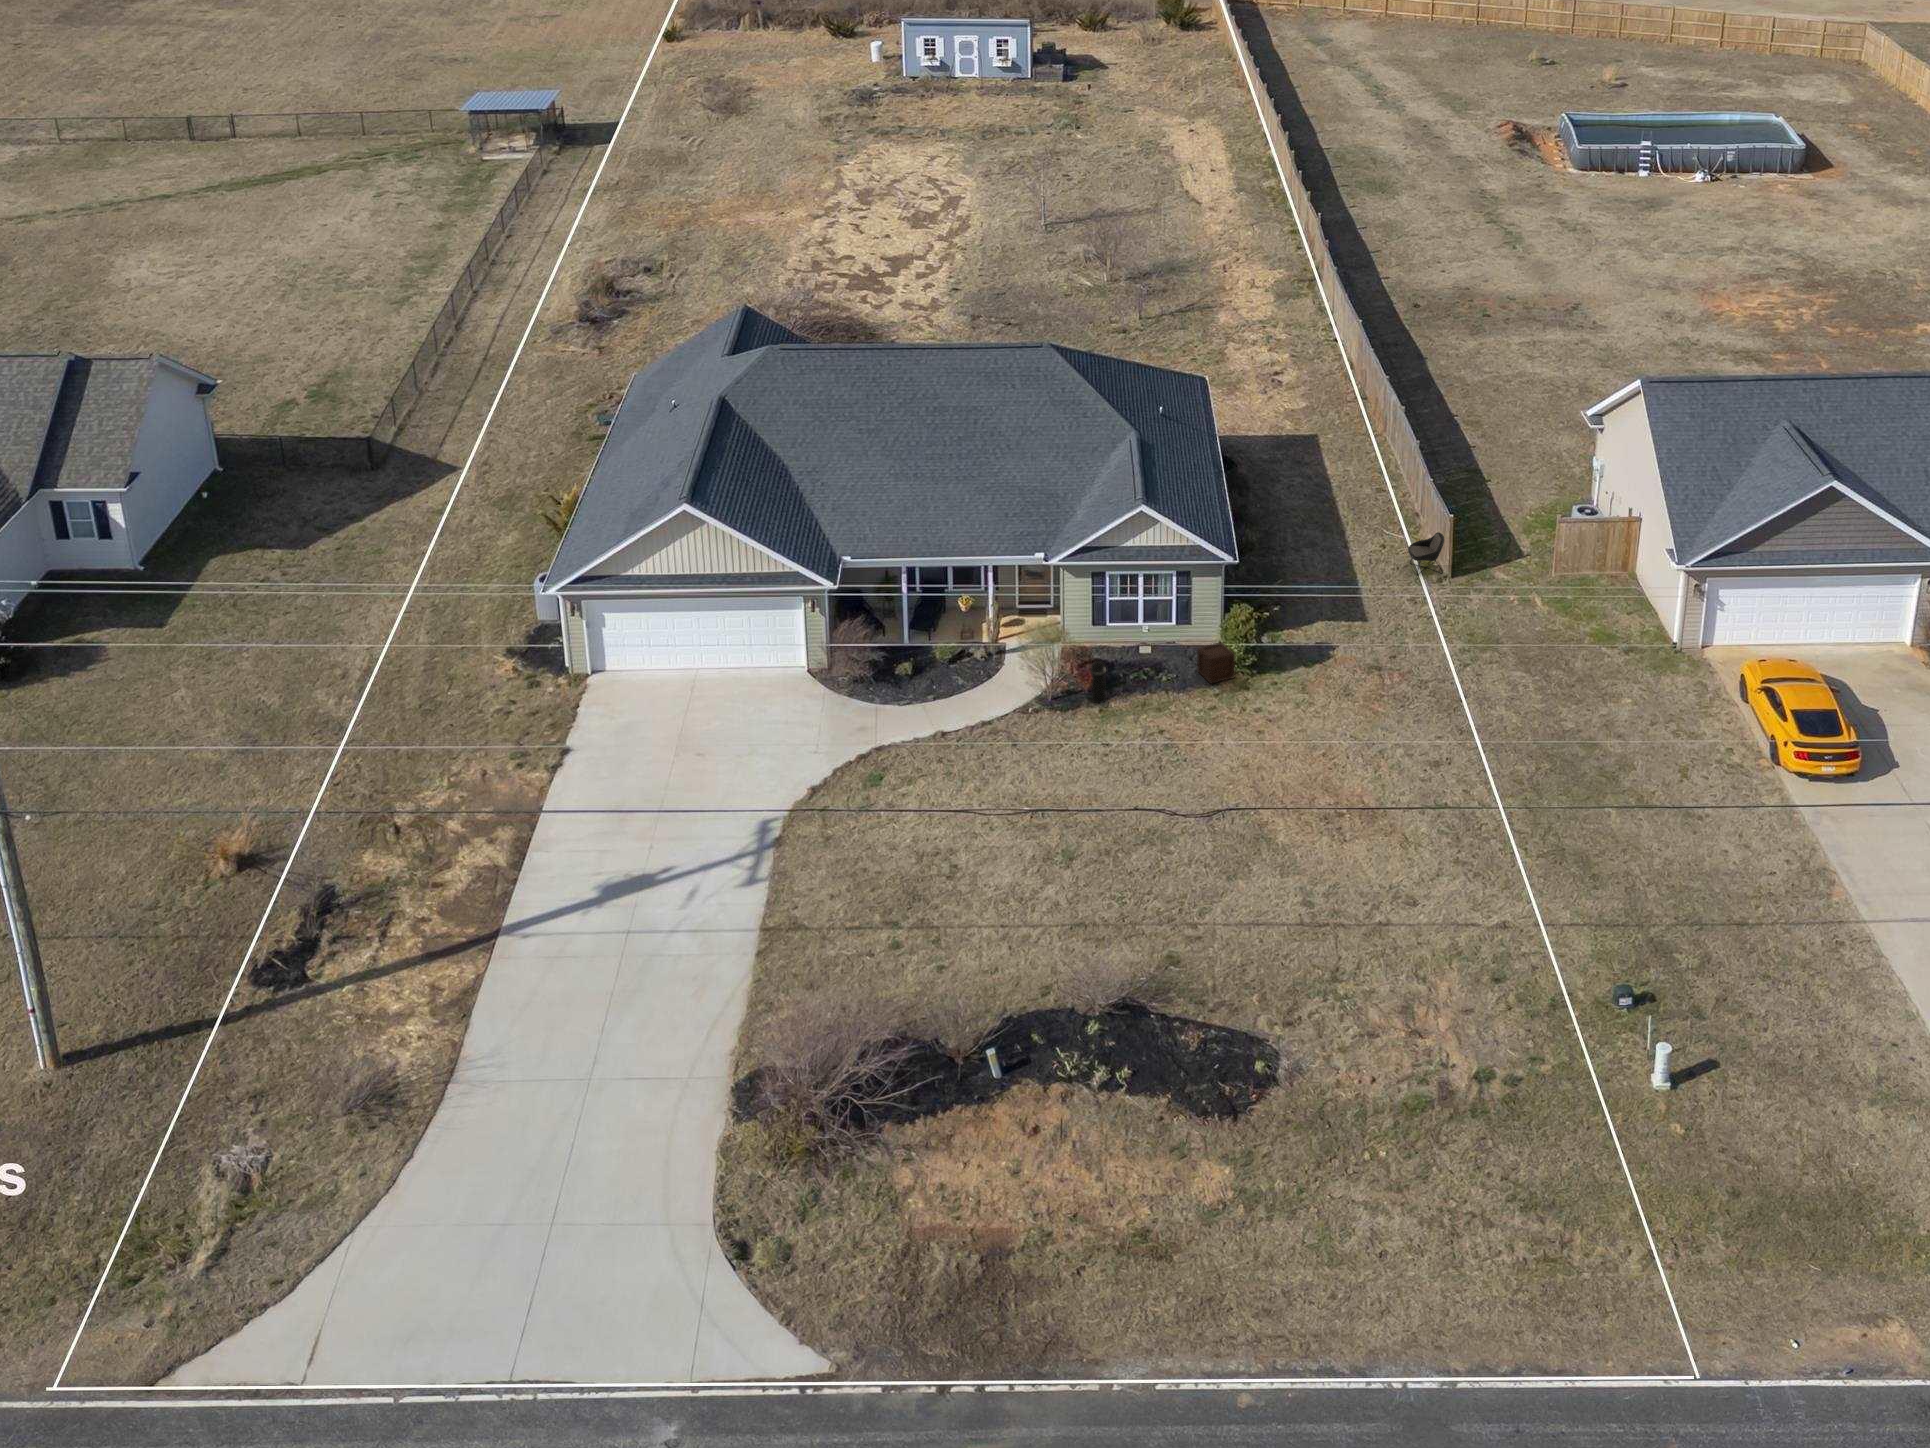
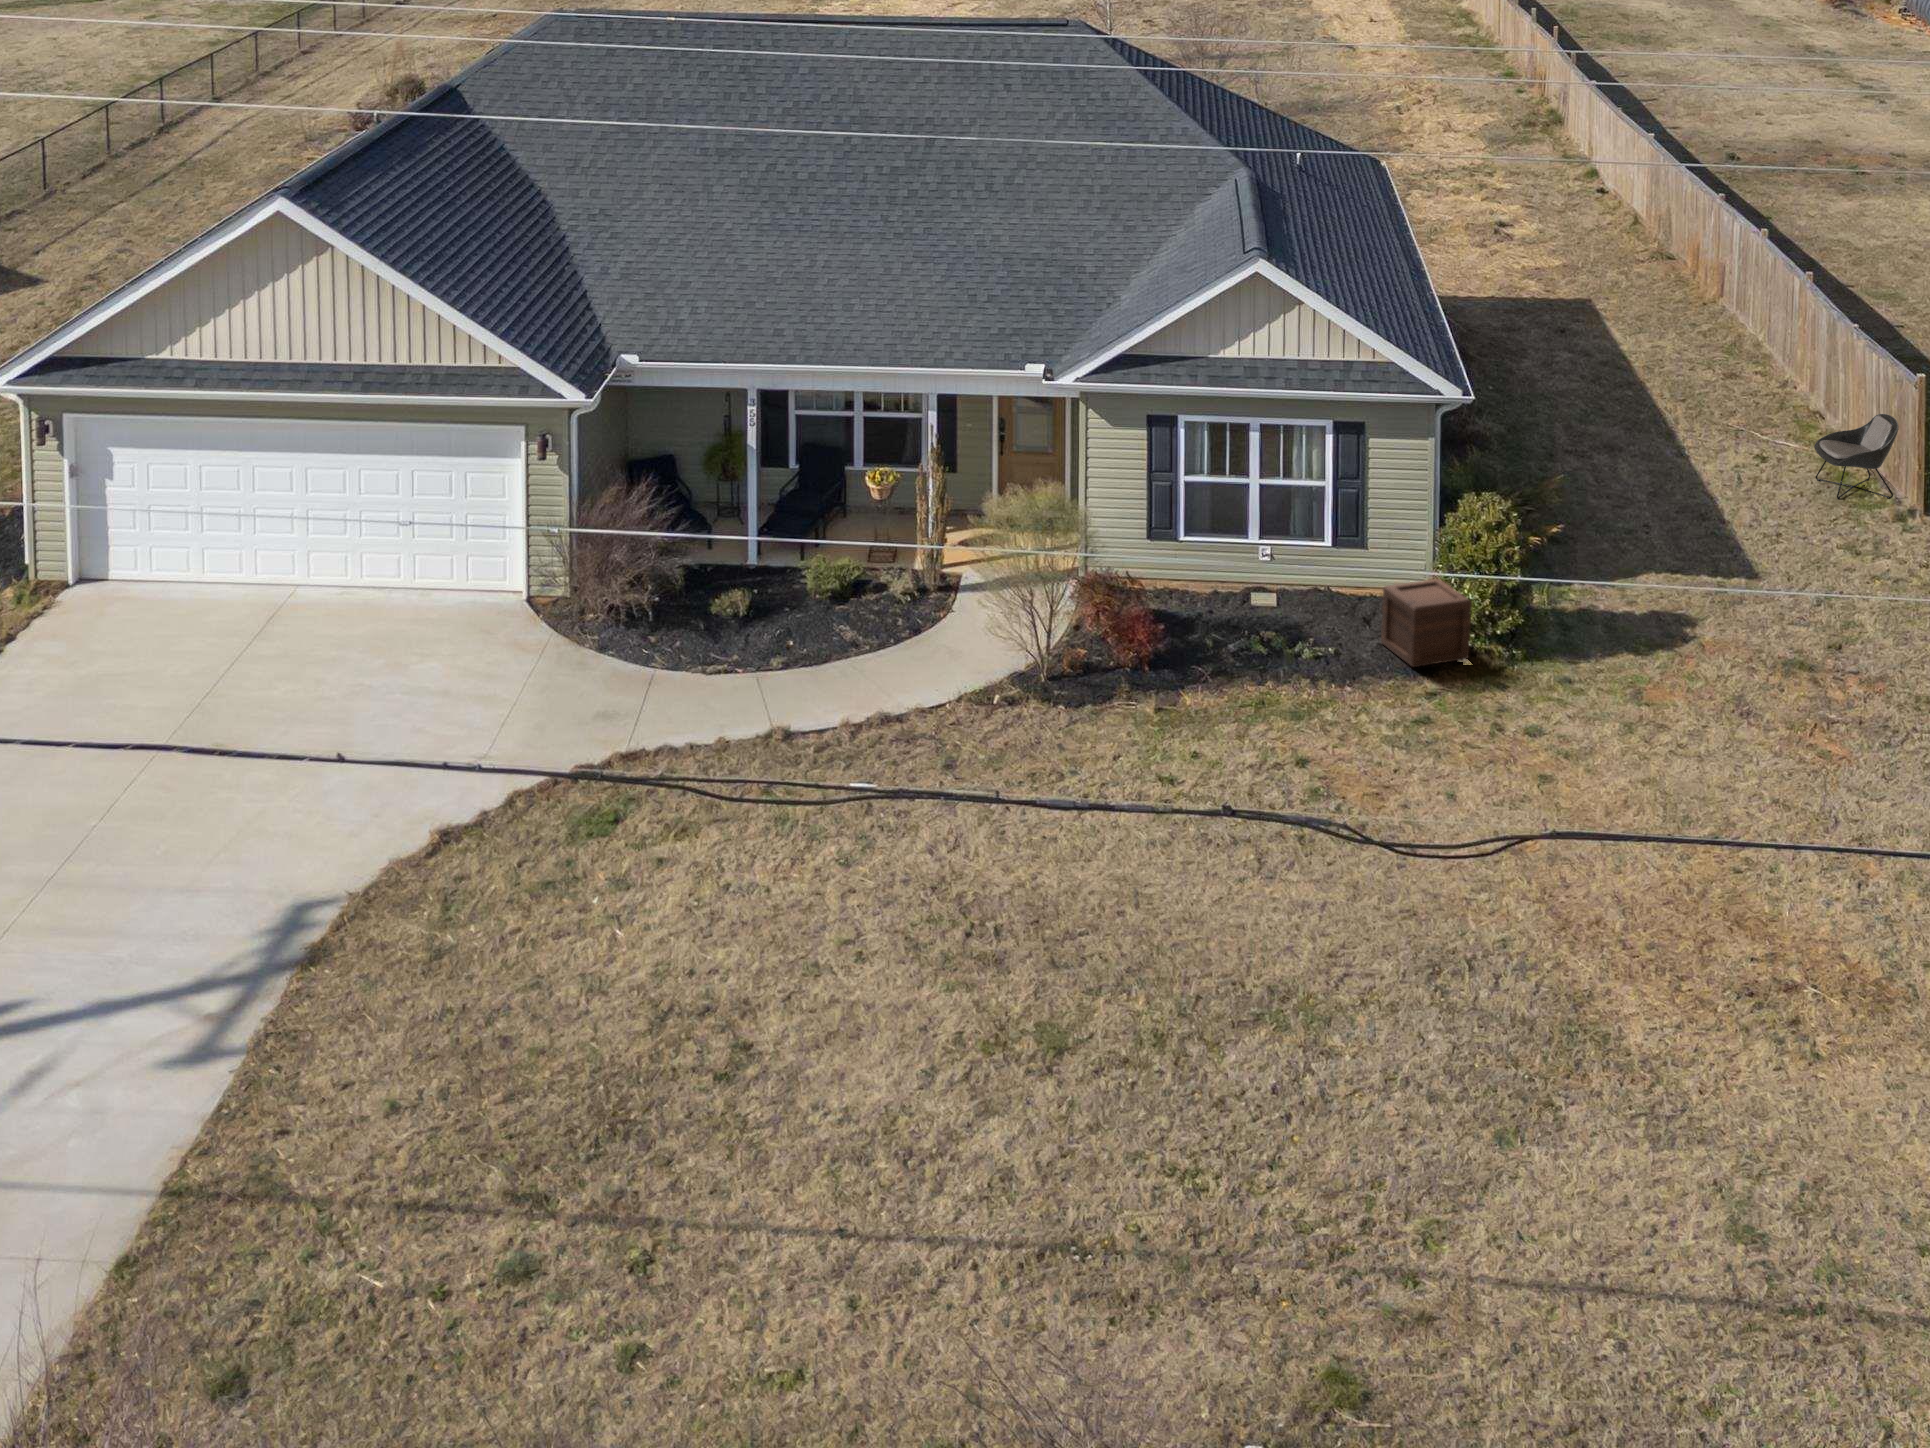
trash can: present [1090,661,1106,703] -> none [1138,593,1175,691]

